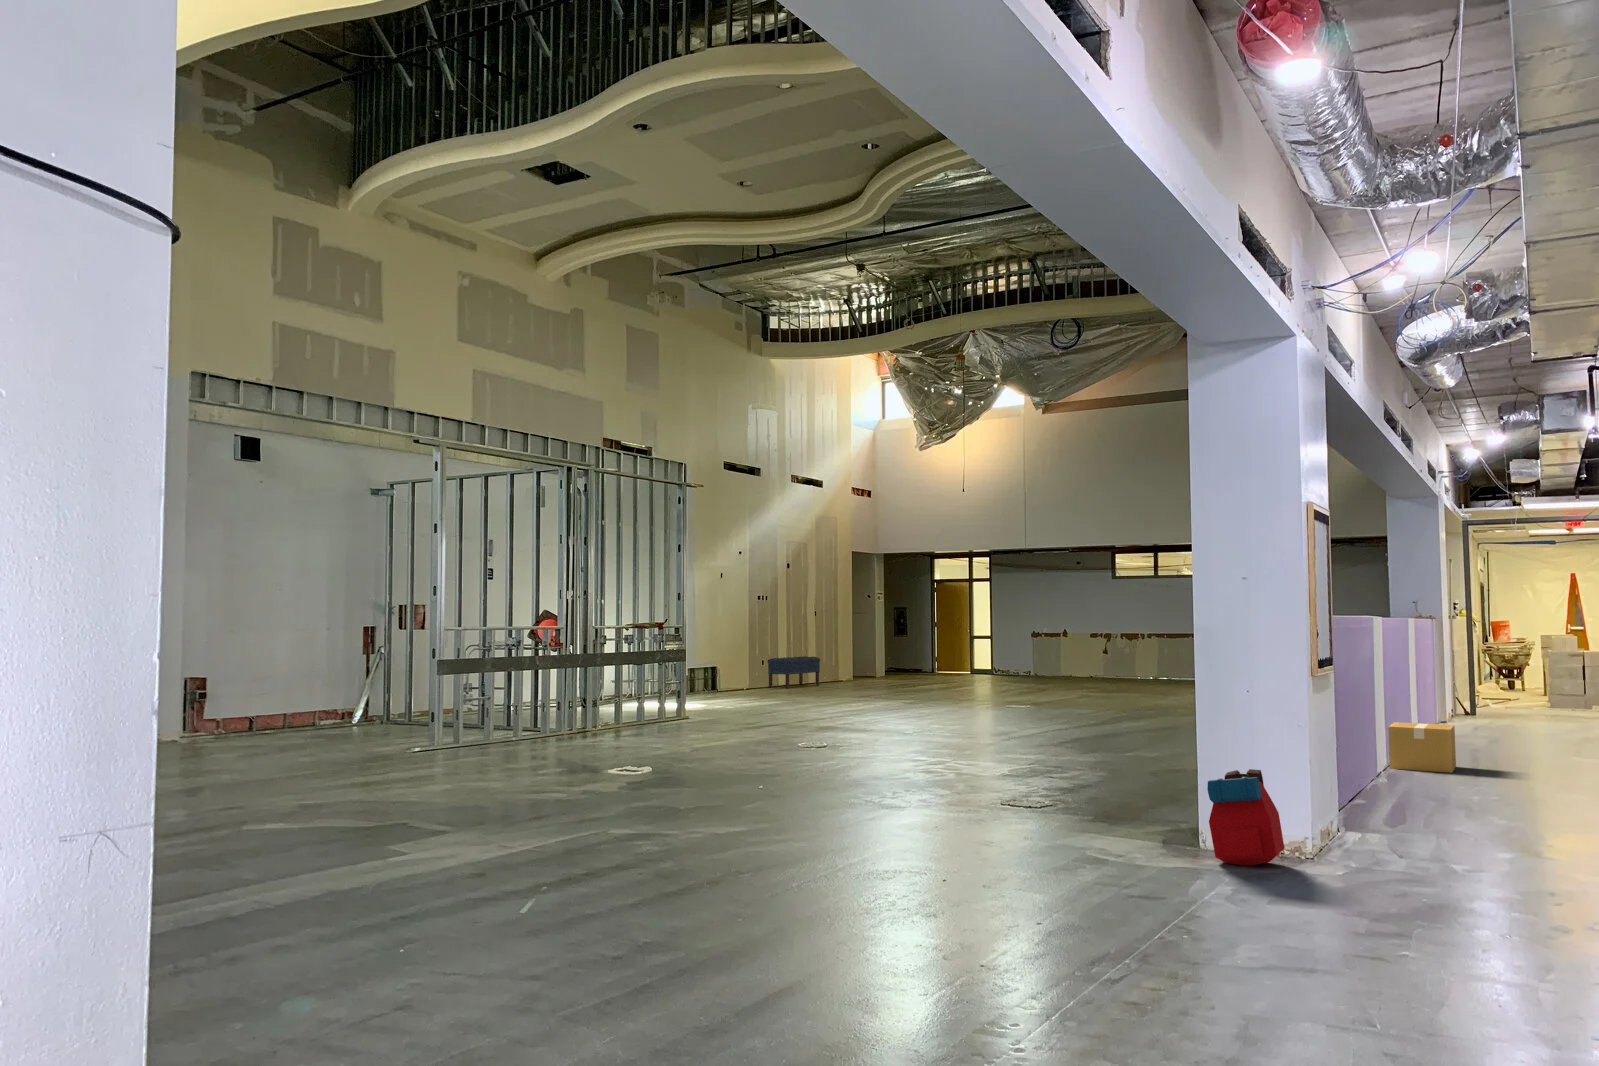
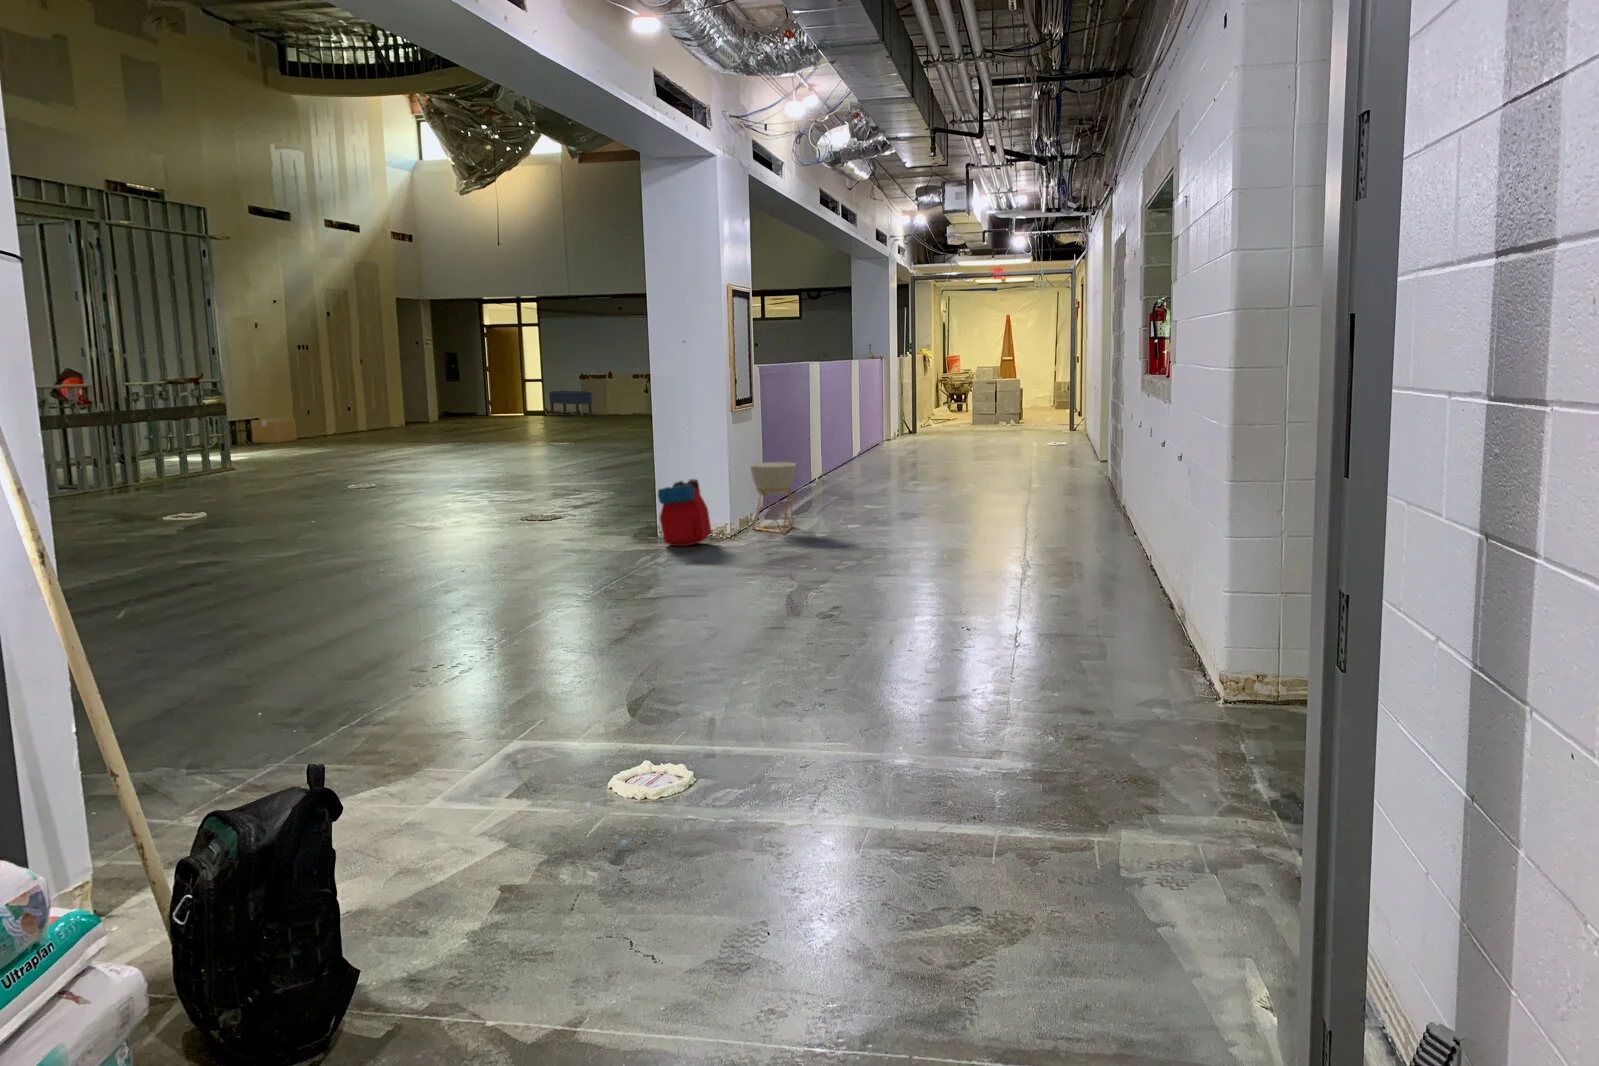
bench: present [767,656,820,688] -> present [549,391,592,415]
cardboard box: present [1388,722,1456,773] -> present [251,419,297,443]
planter: none [1331,751,1403,856] -> present [750,462,796,533]

